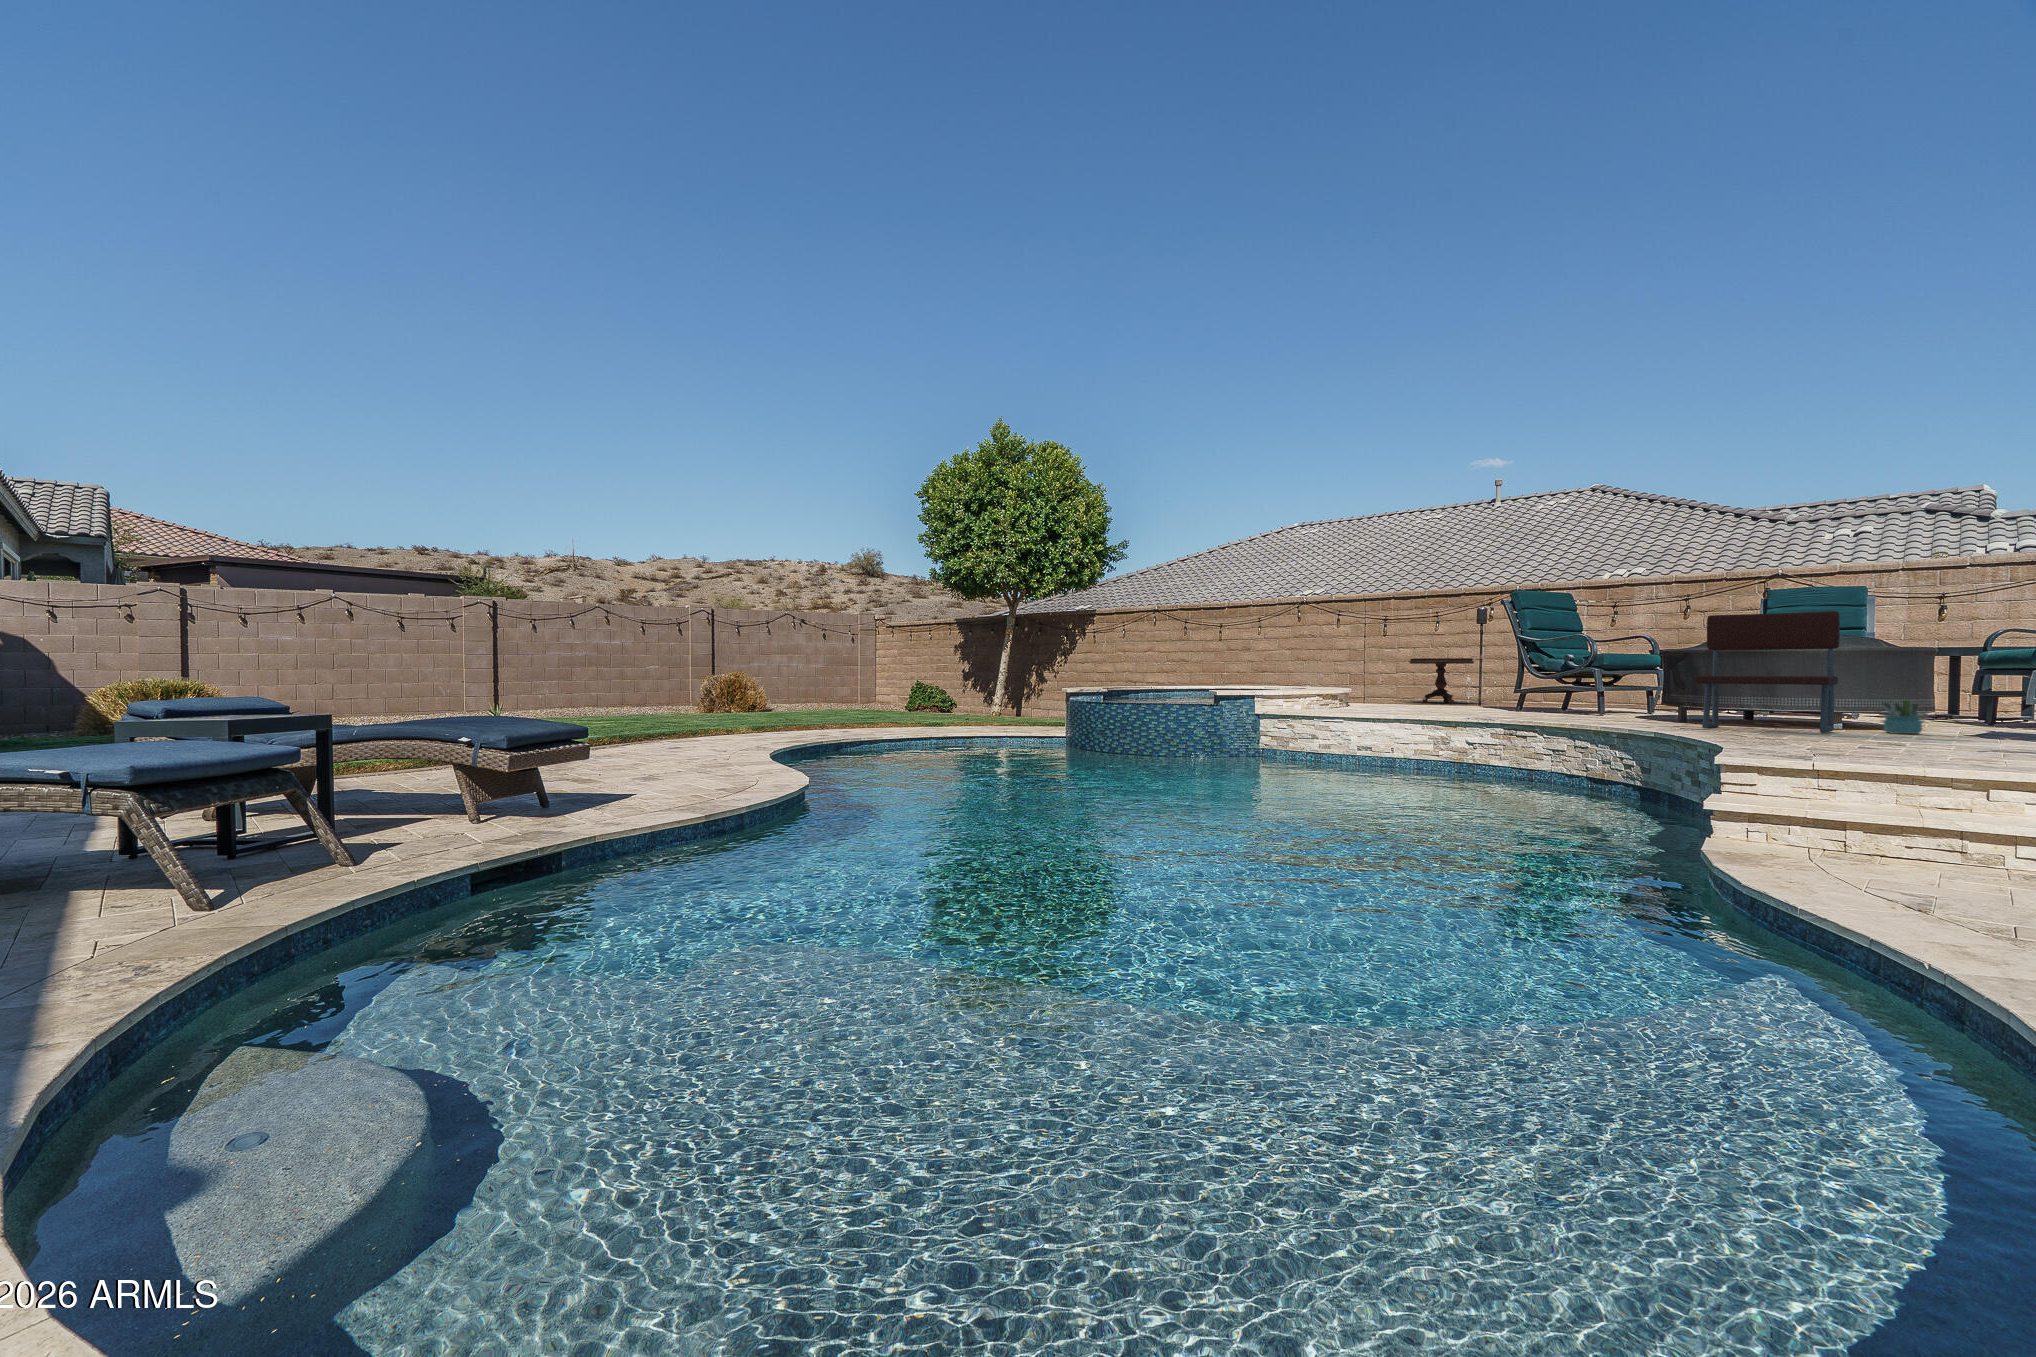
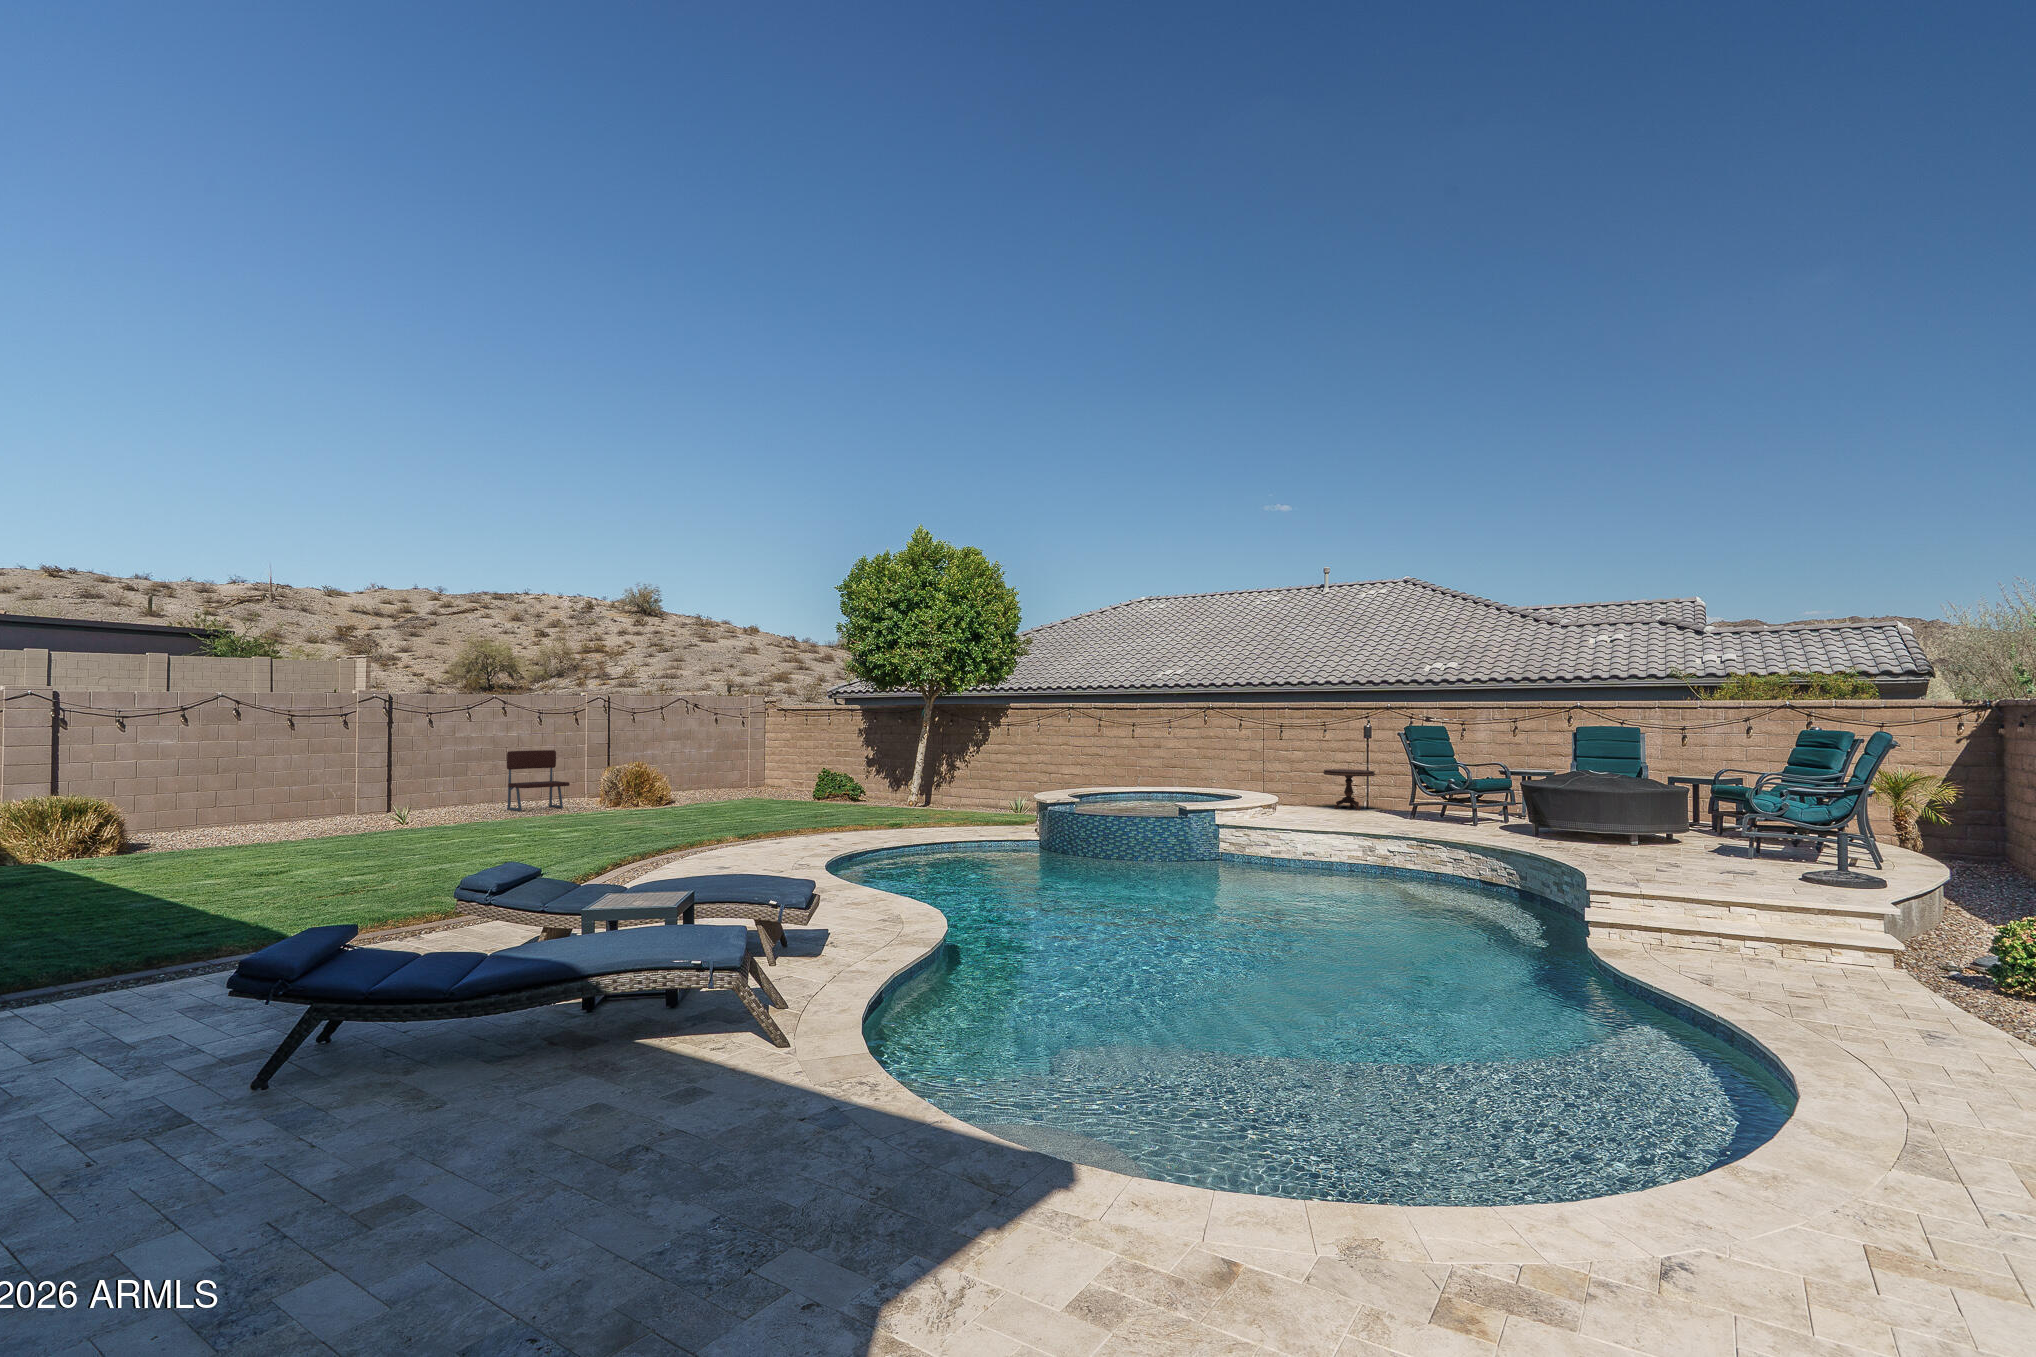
bench: present [1694,611,1840,733] -> present [507,750,570,811]
decorative plant: present [1882,700,1928,734] -> none [1658,828,1685,852]

